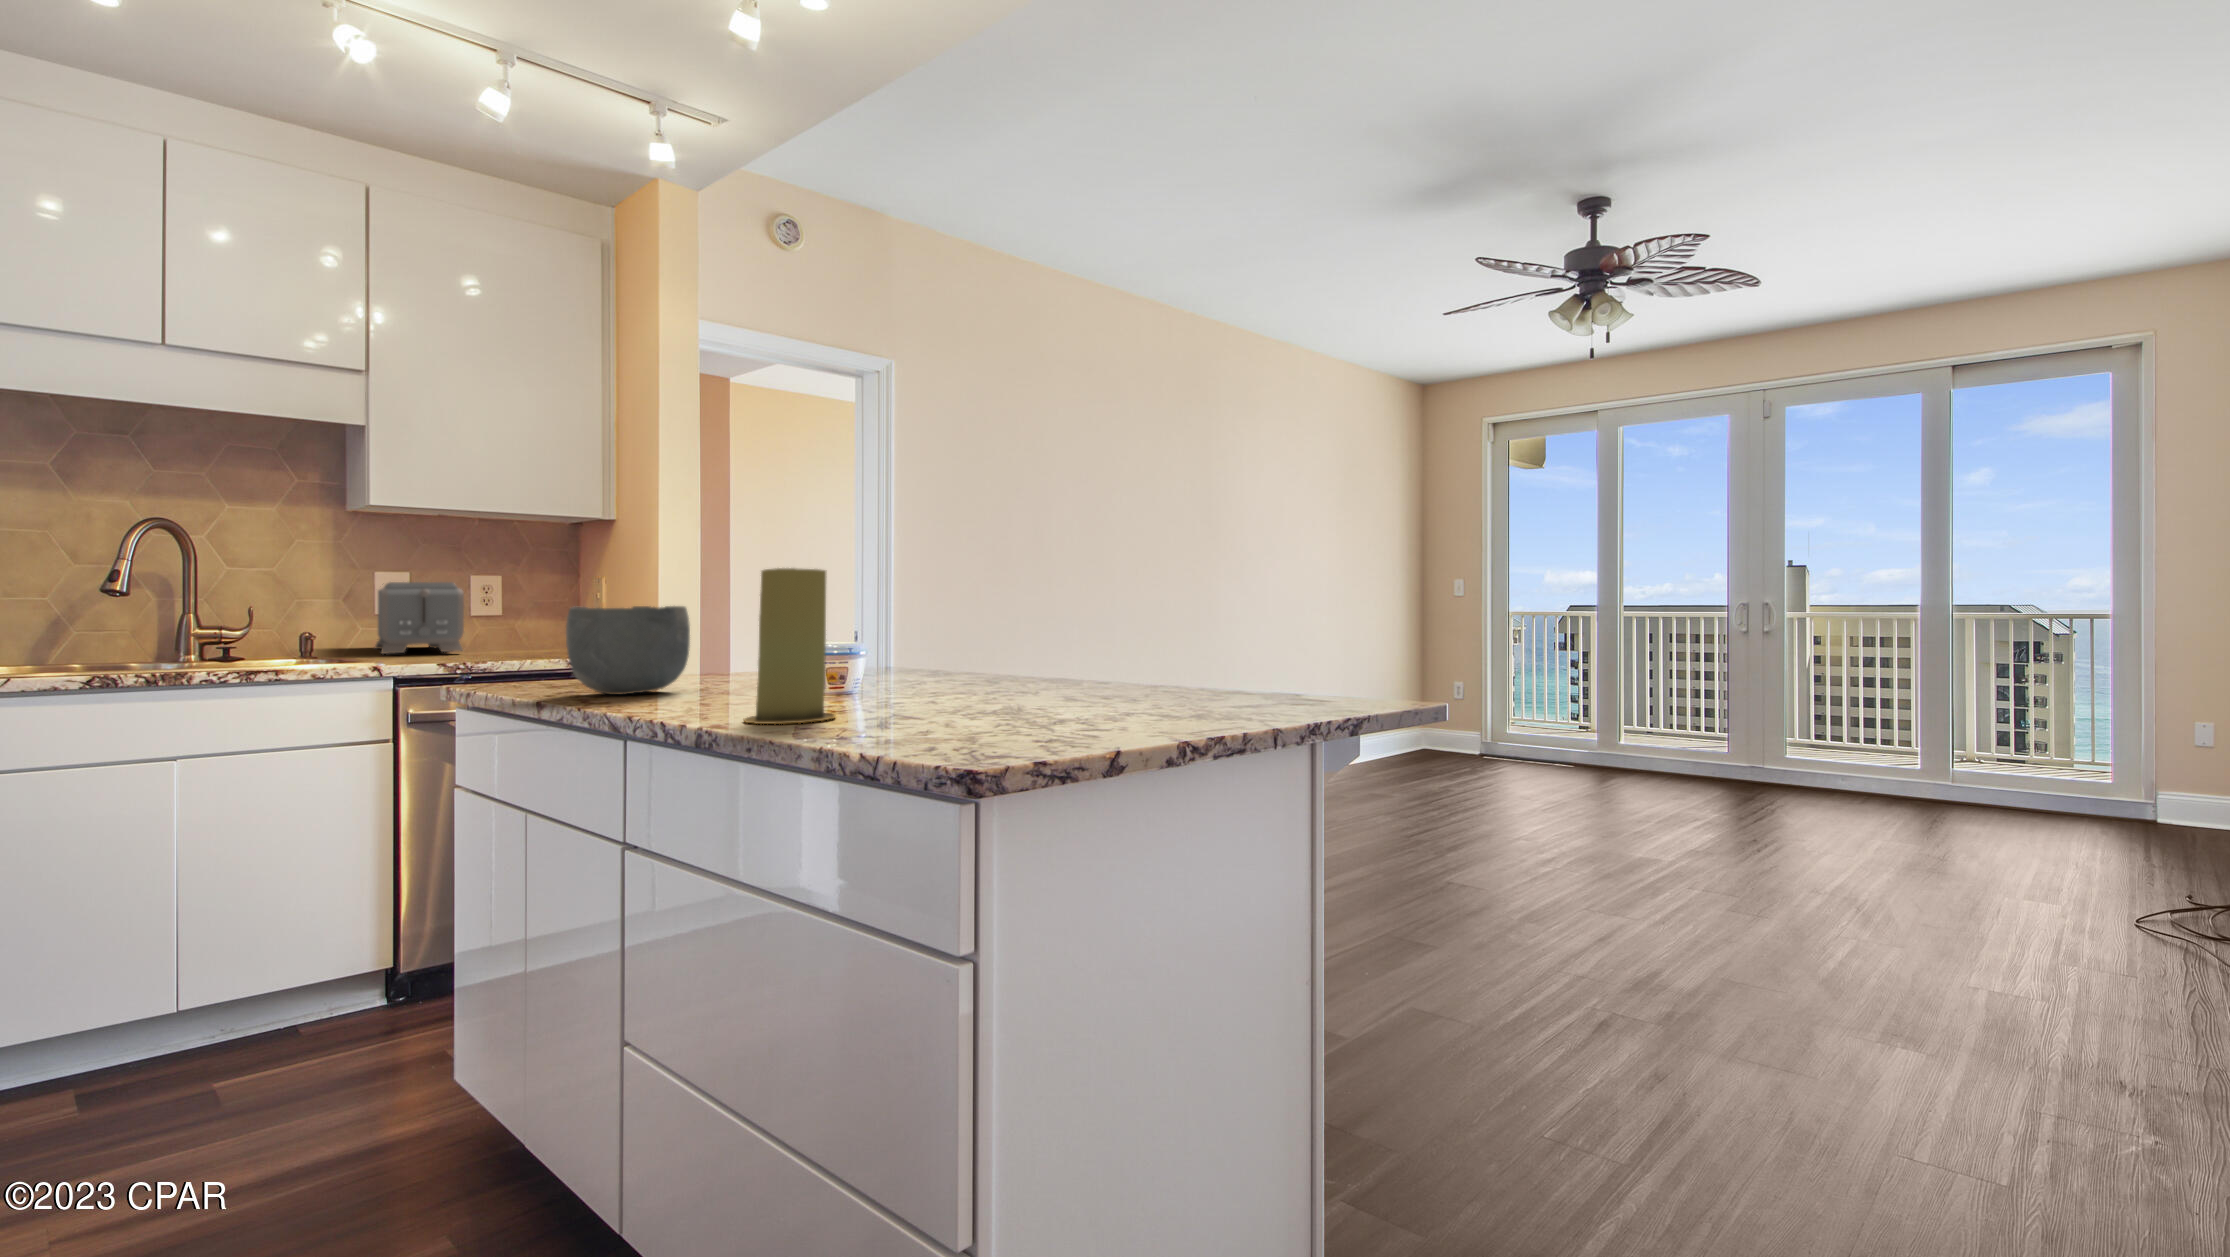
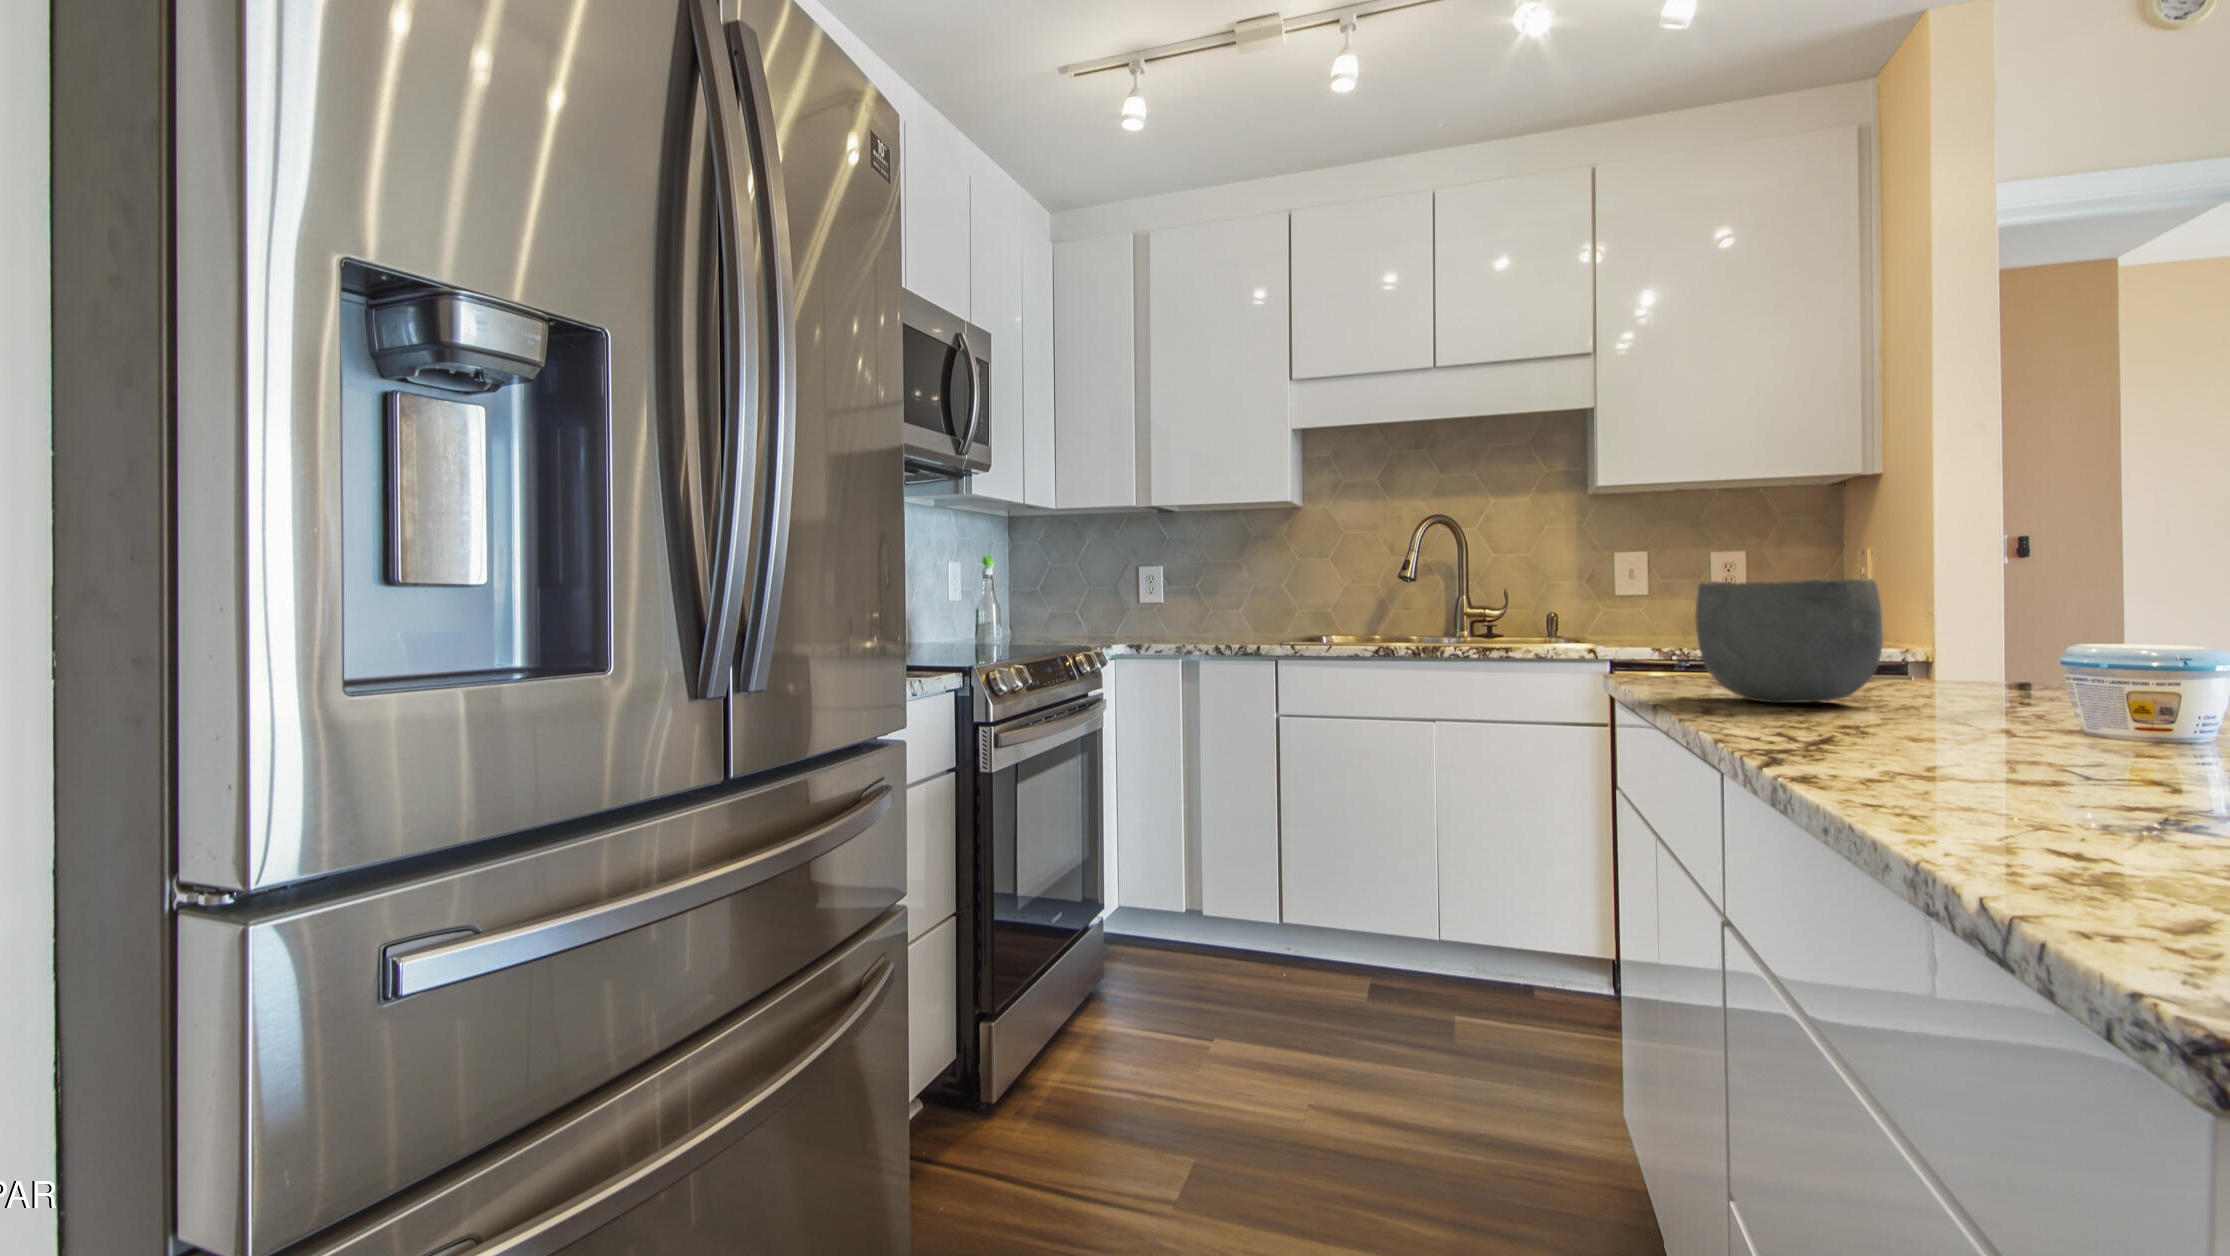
candle: present [744,568,835,724] -> none [1869,498,2086,796]
toaster: present [375,582,464,654] -> none [1614,560,1697,636]

